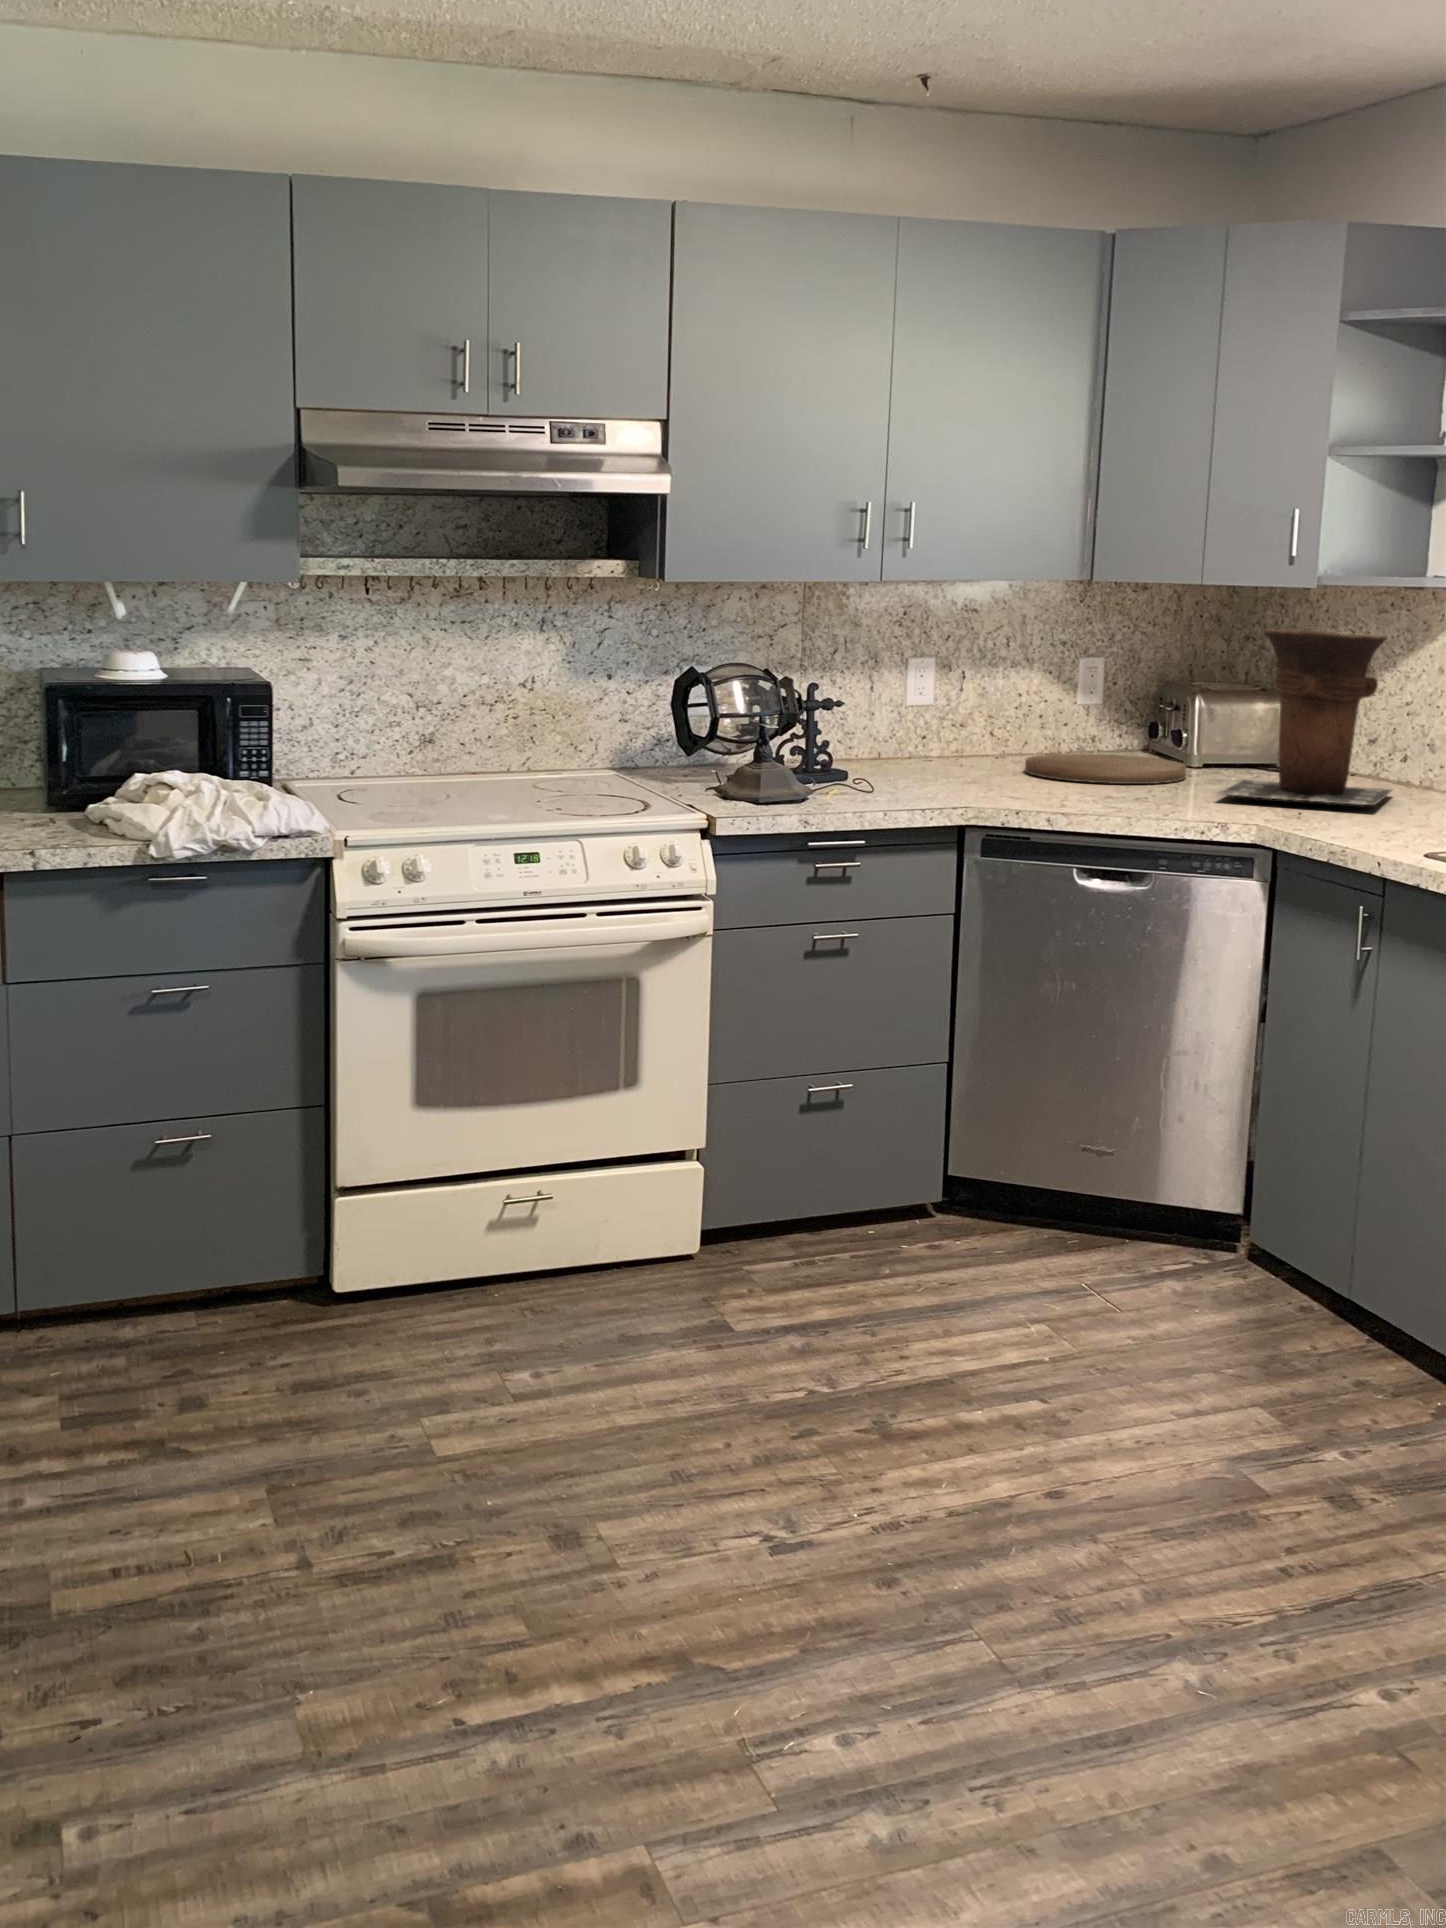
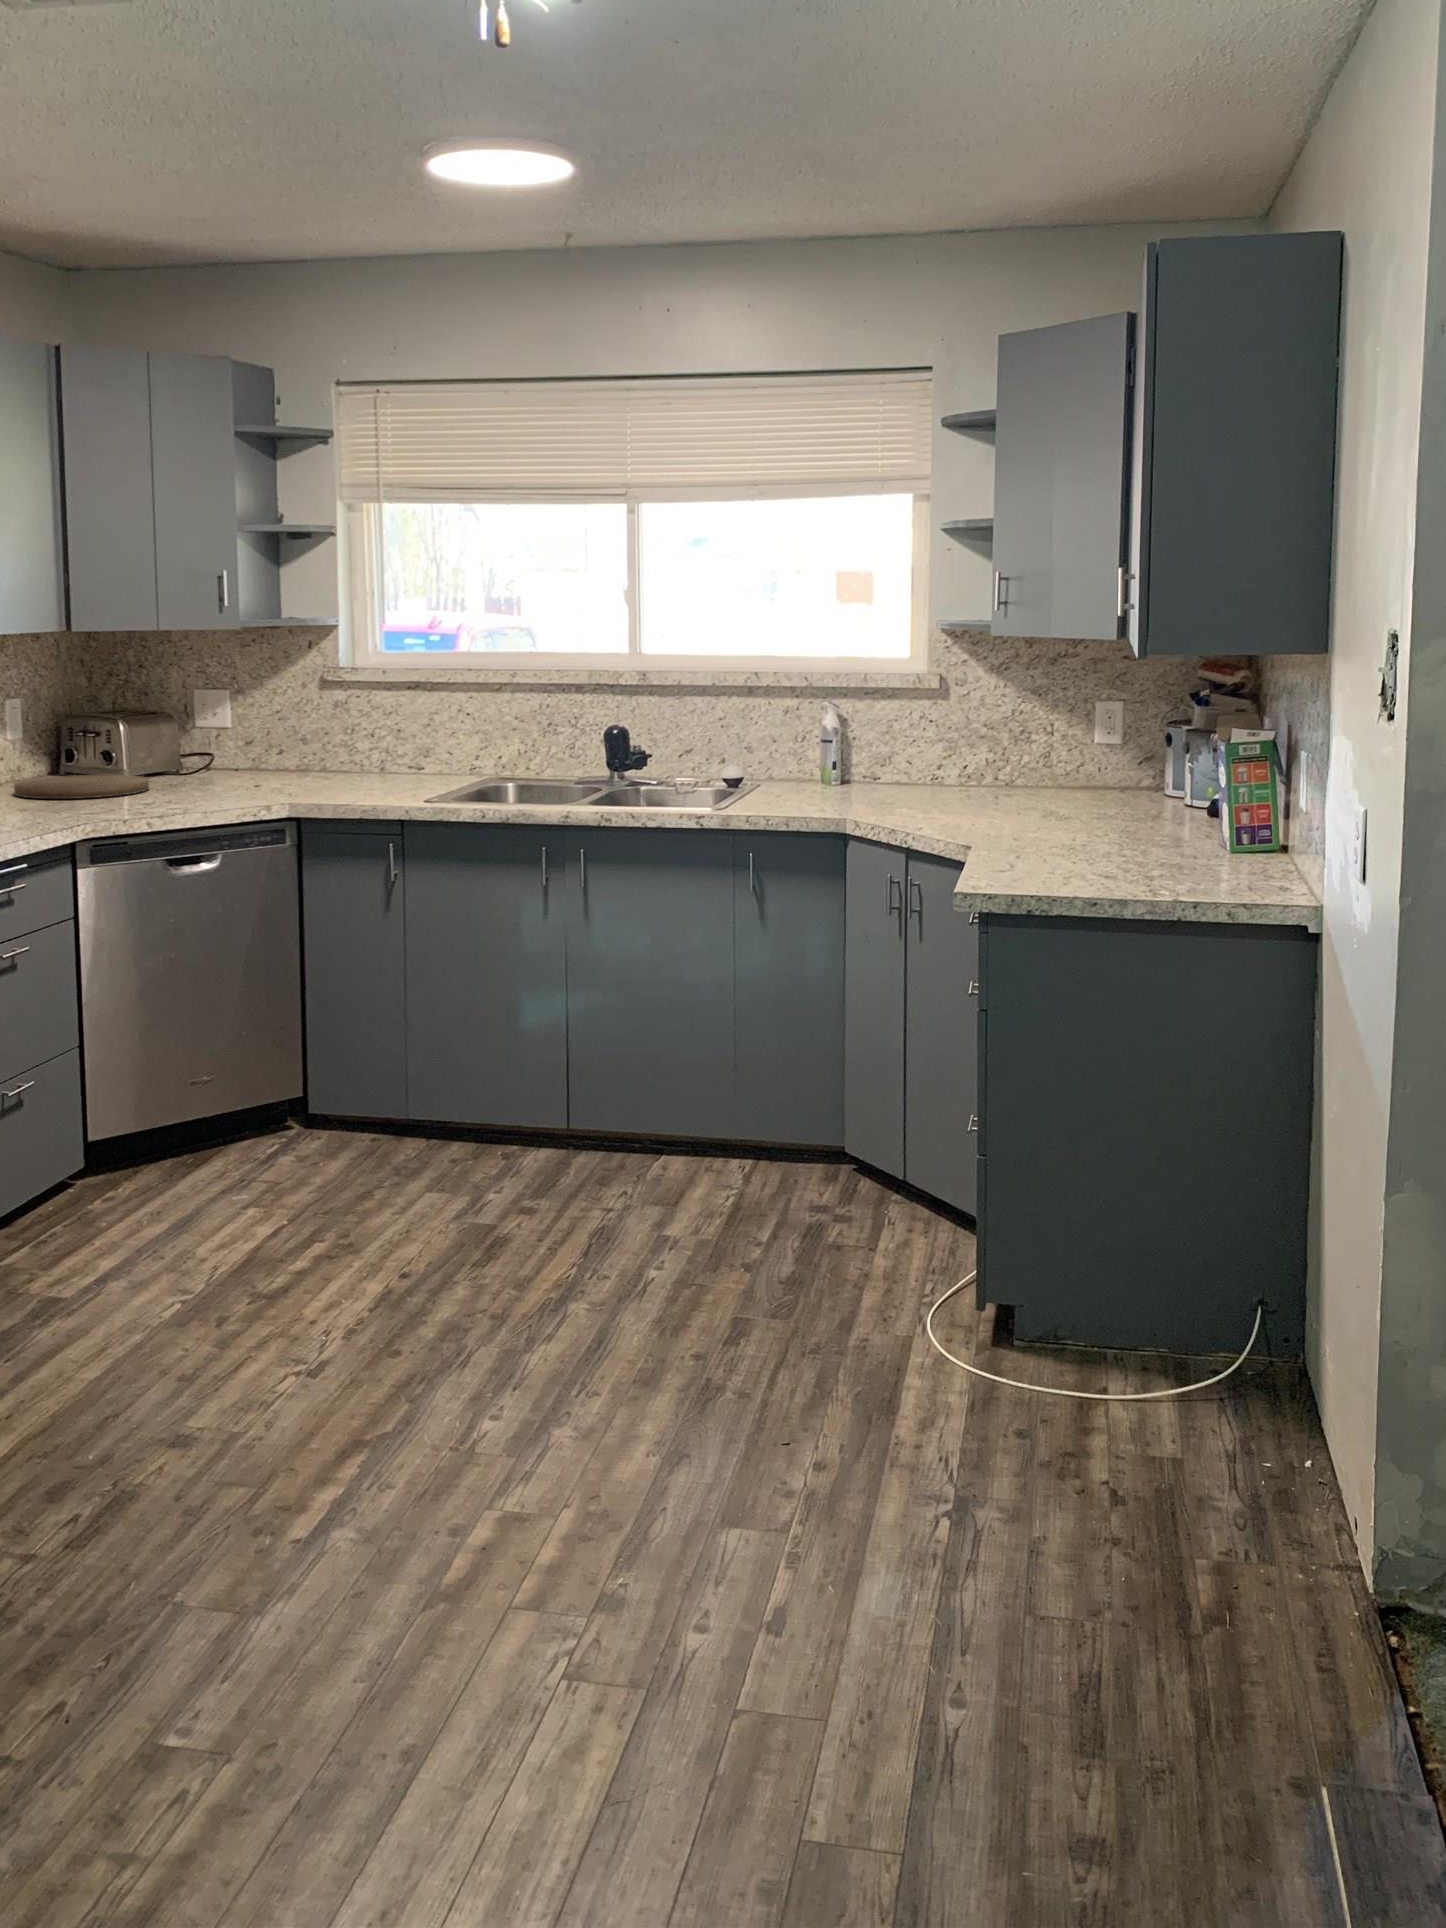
vase: present [1218,628,1393,805] -> none [199,664,332,792]

